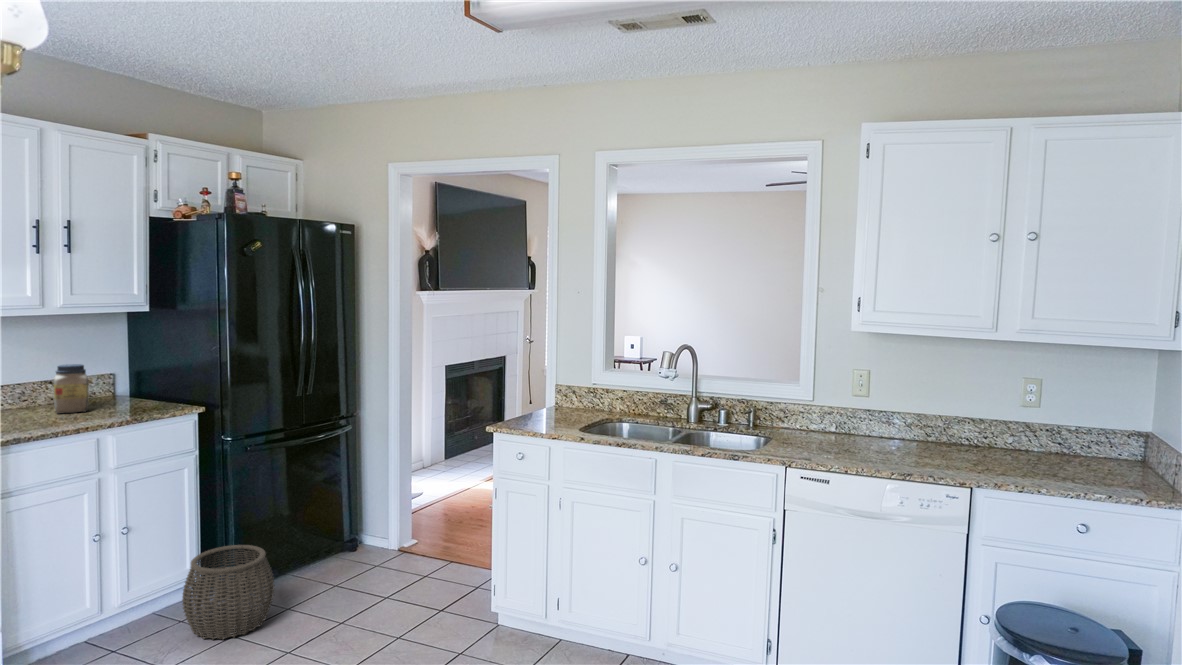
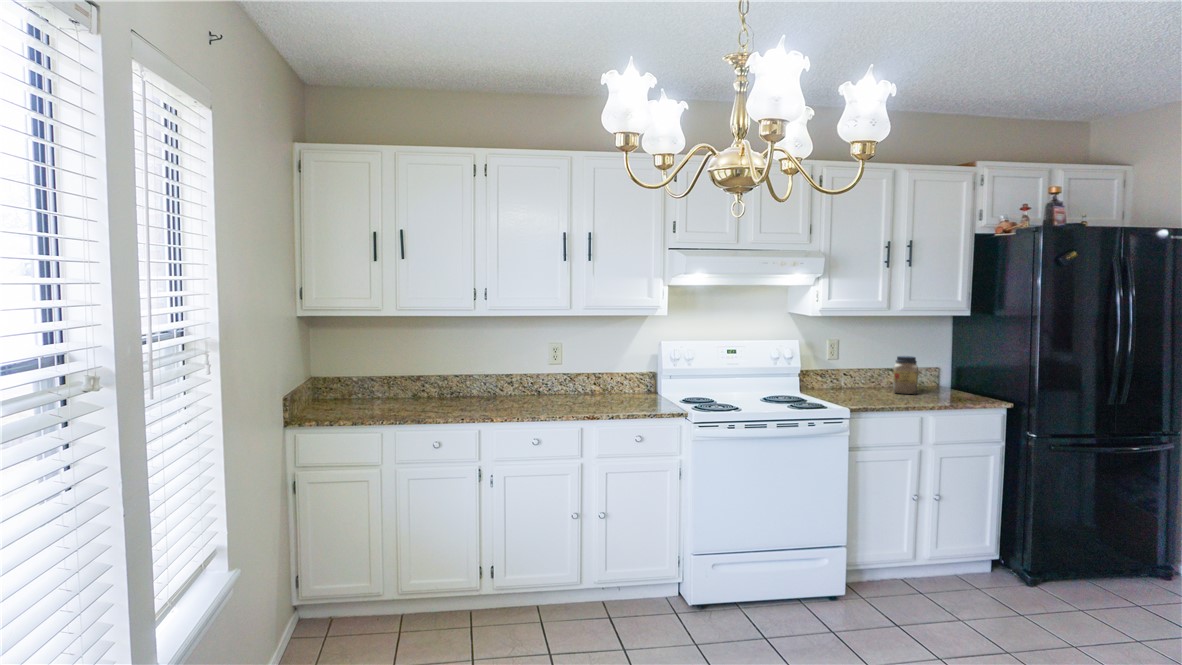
woven basket: present [182,545,275,640] -> none [981,533,1071,620]

